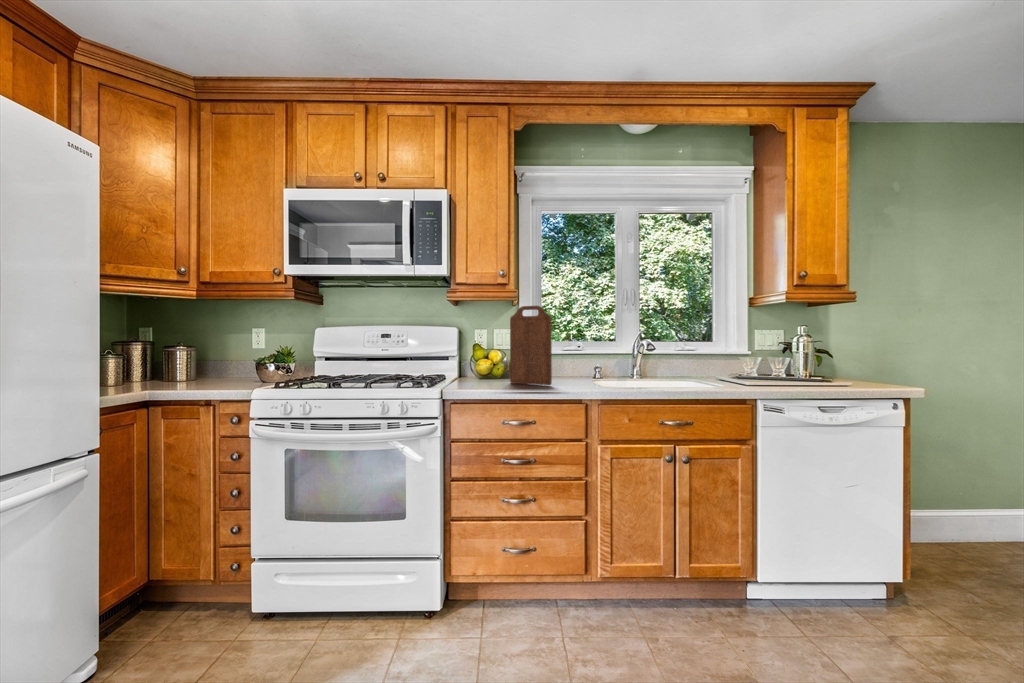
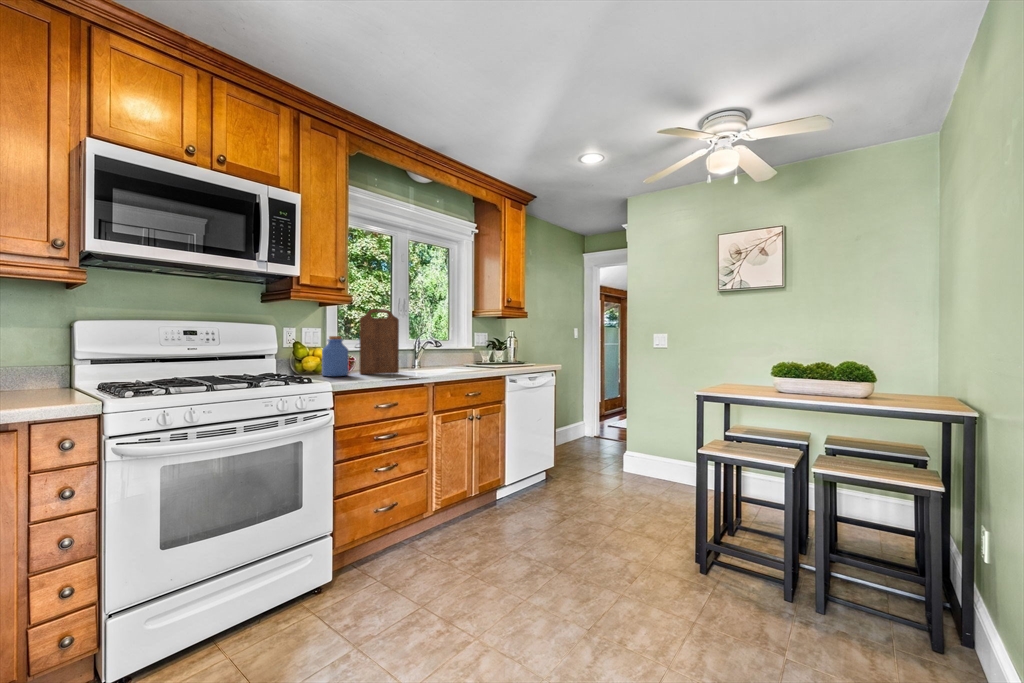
jar: none [465,339,492,384] -> present [322,336,349,376]

